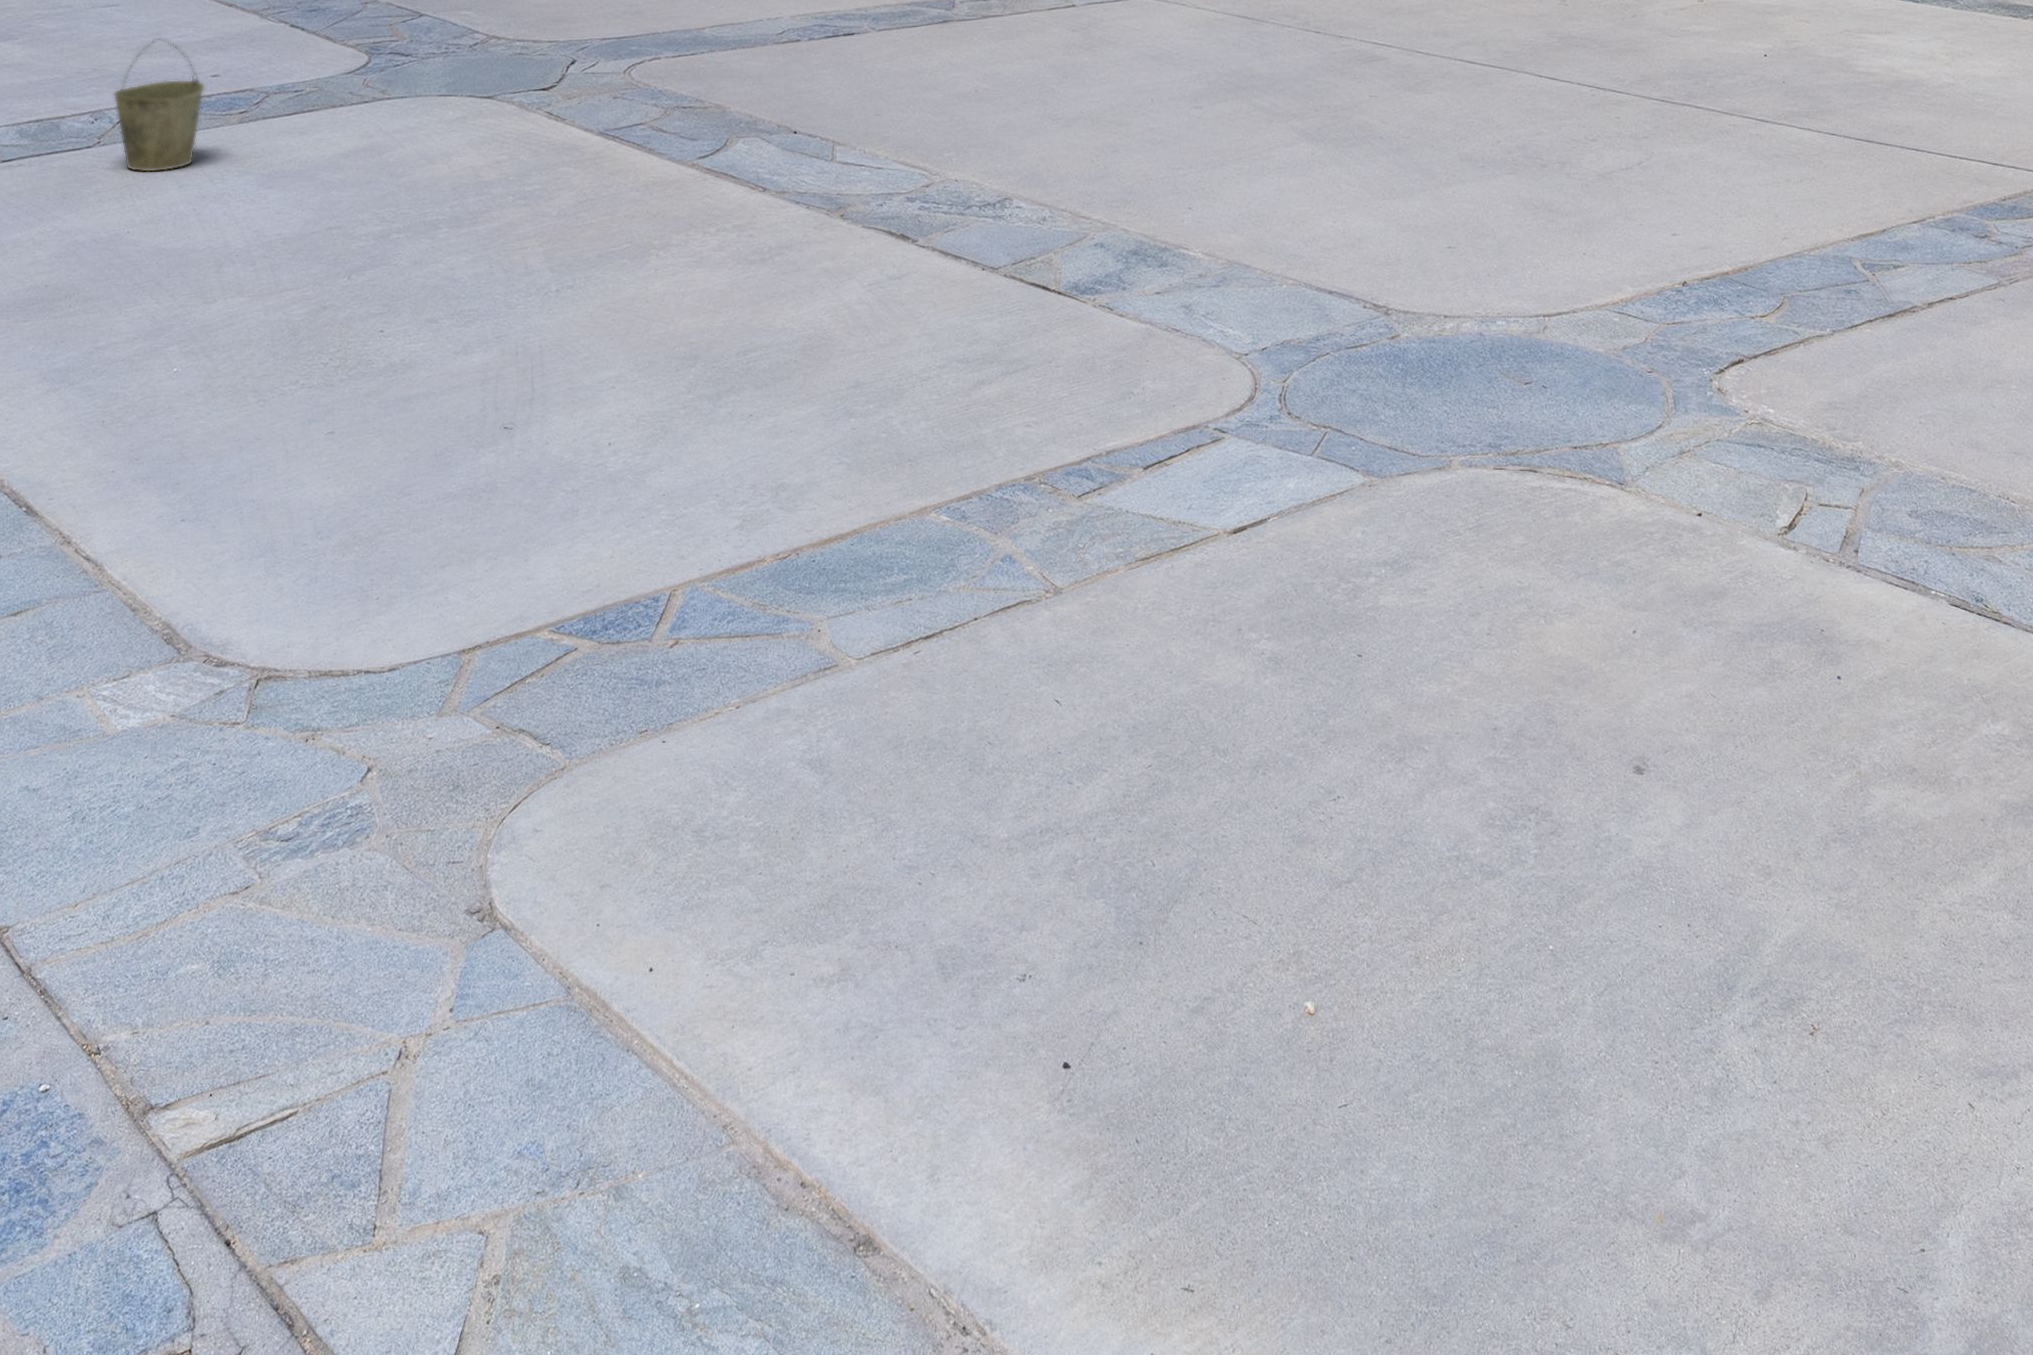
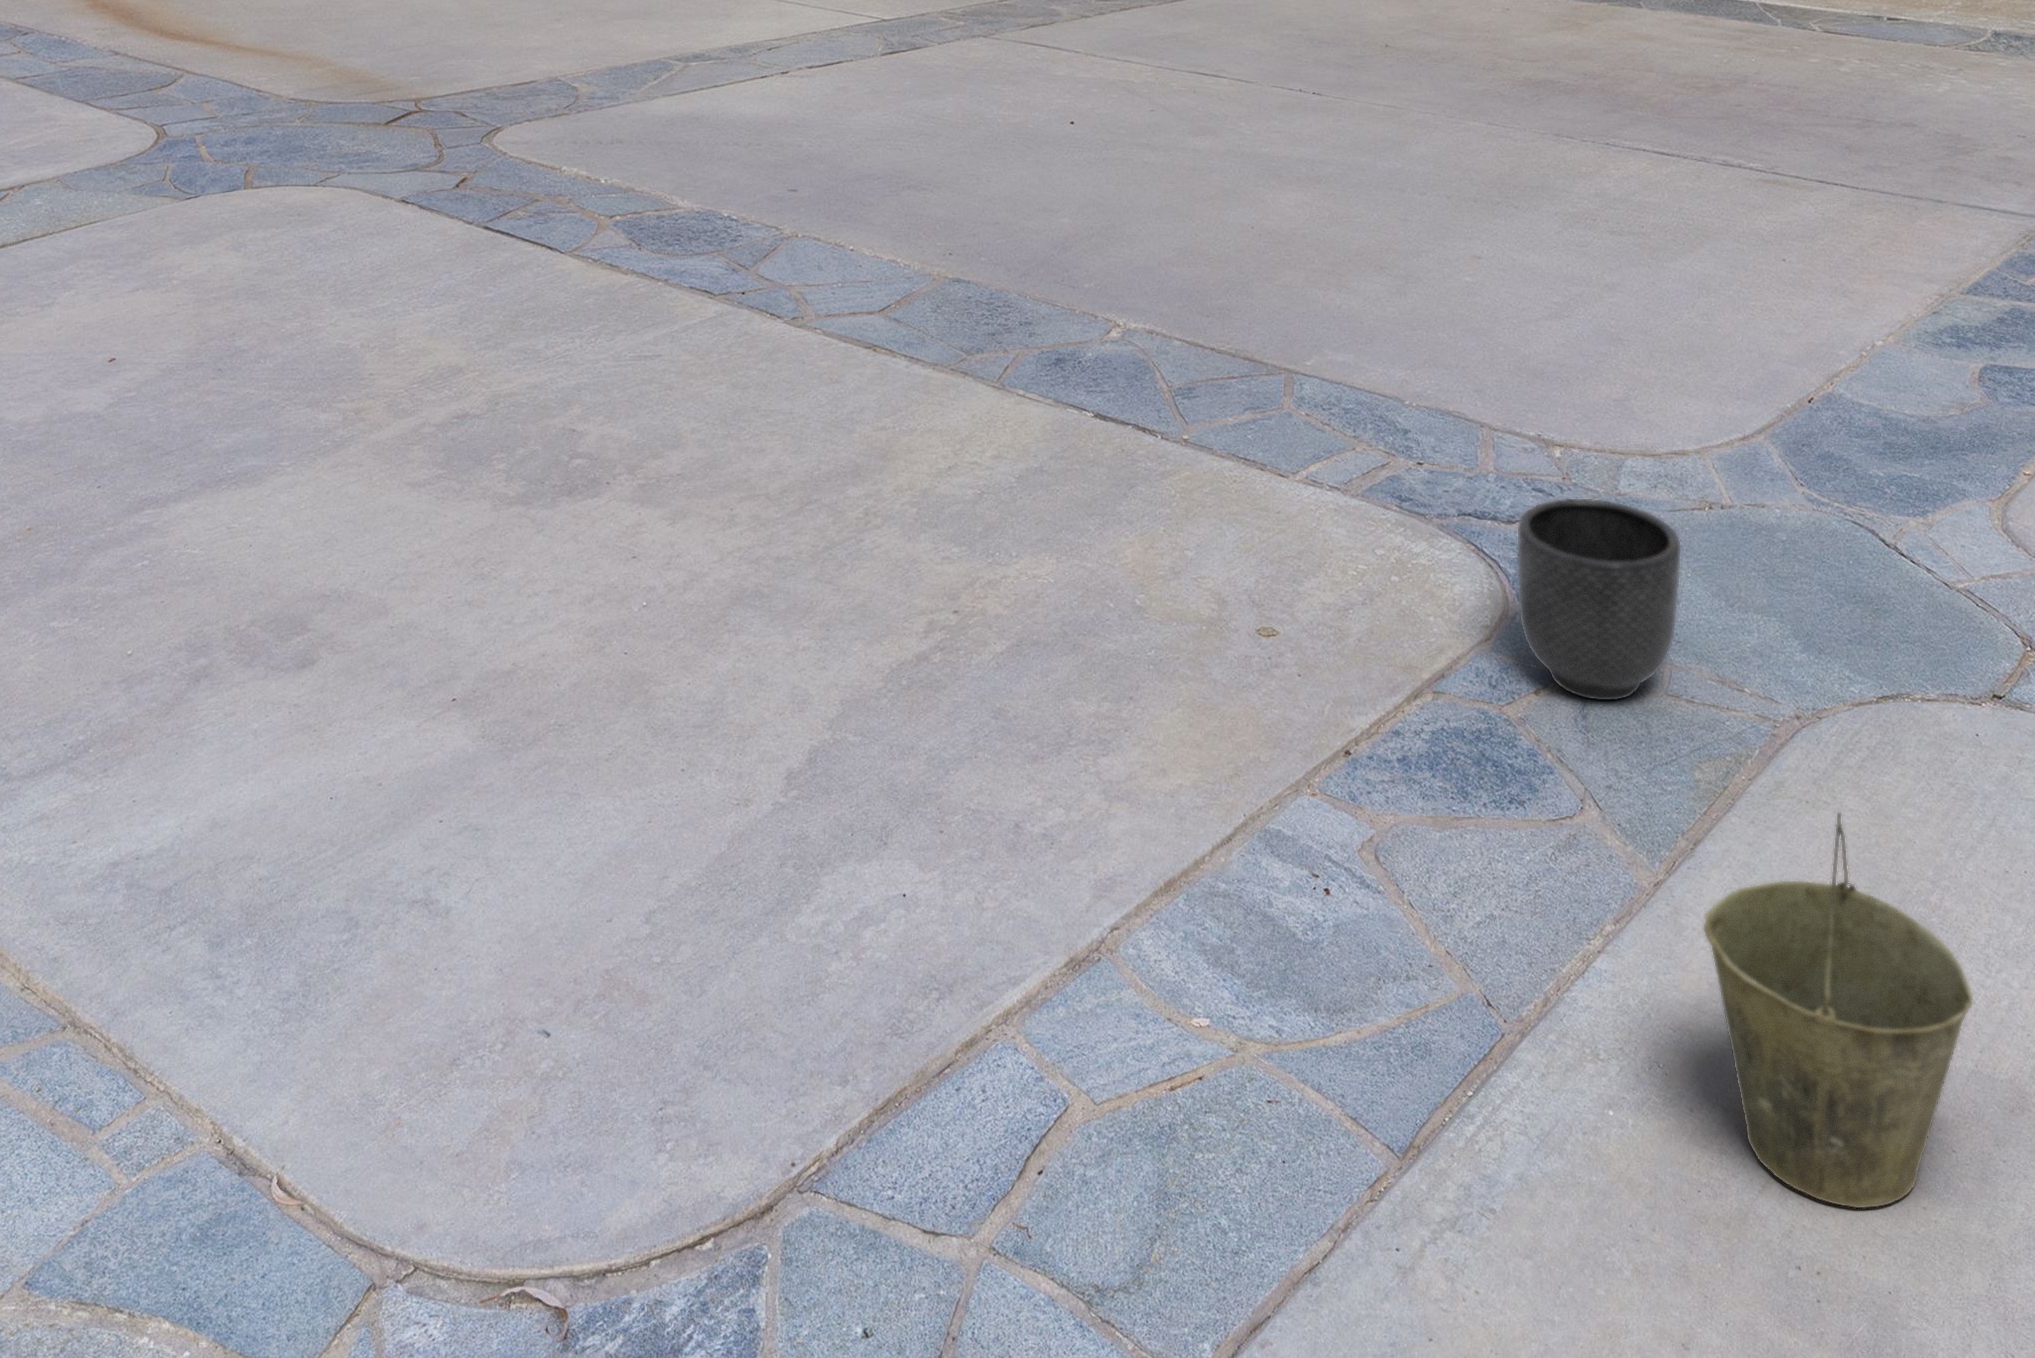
planter: none [307,20,384,100] -> present [1518,499,1680,700]

